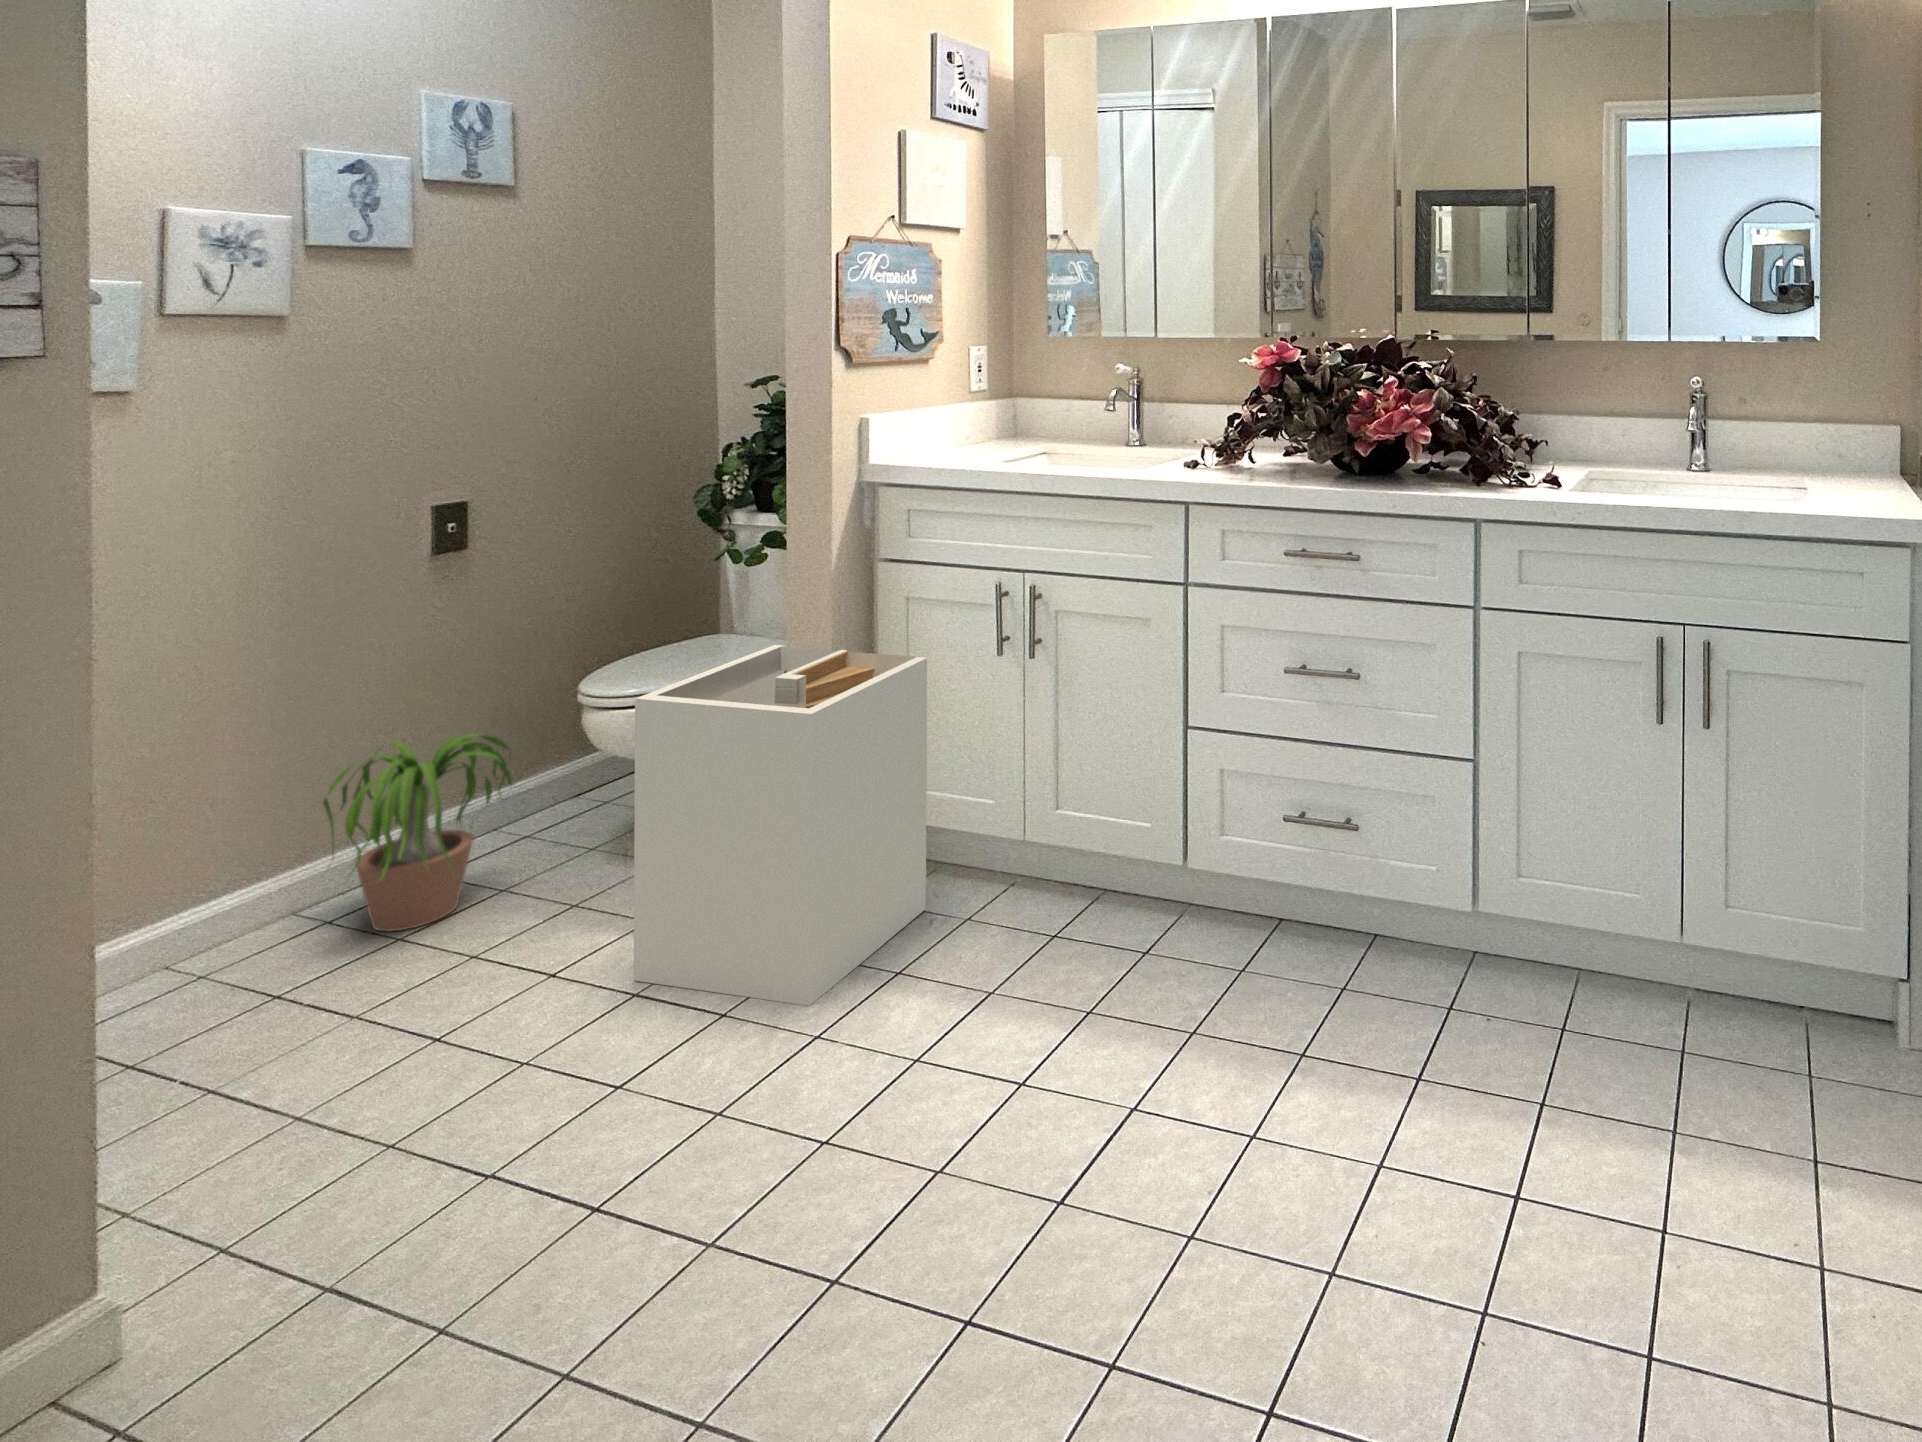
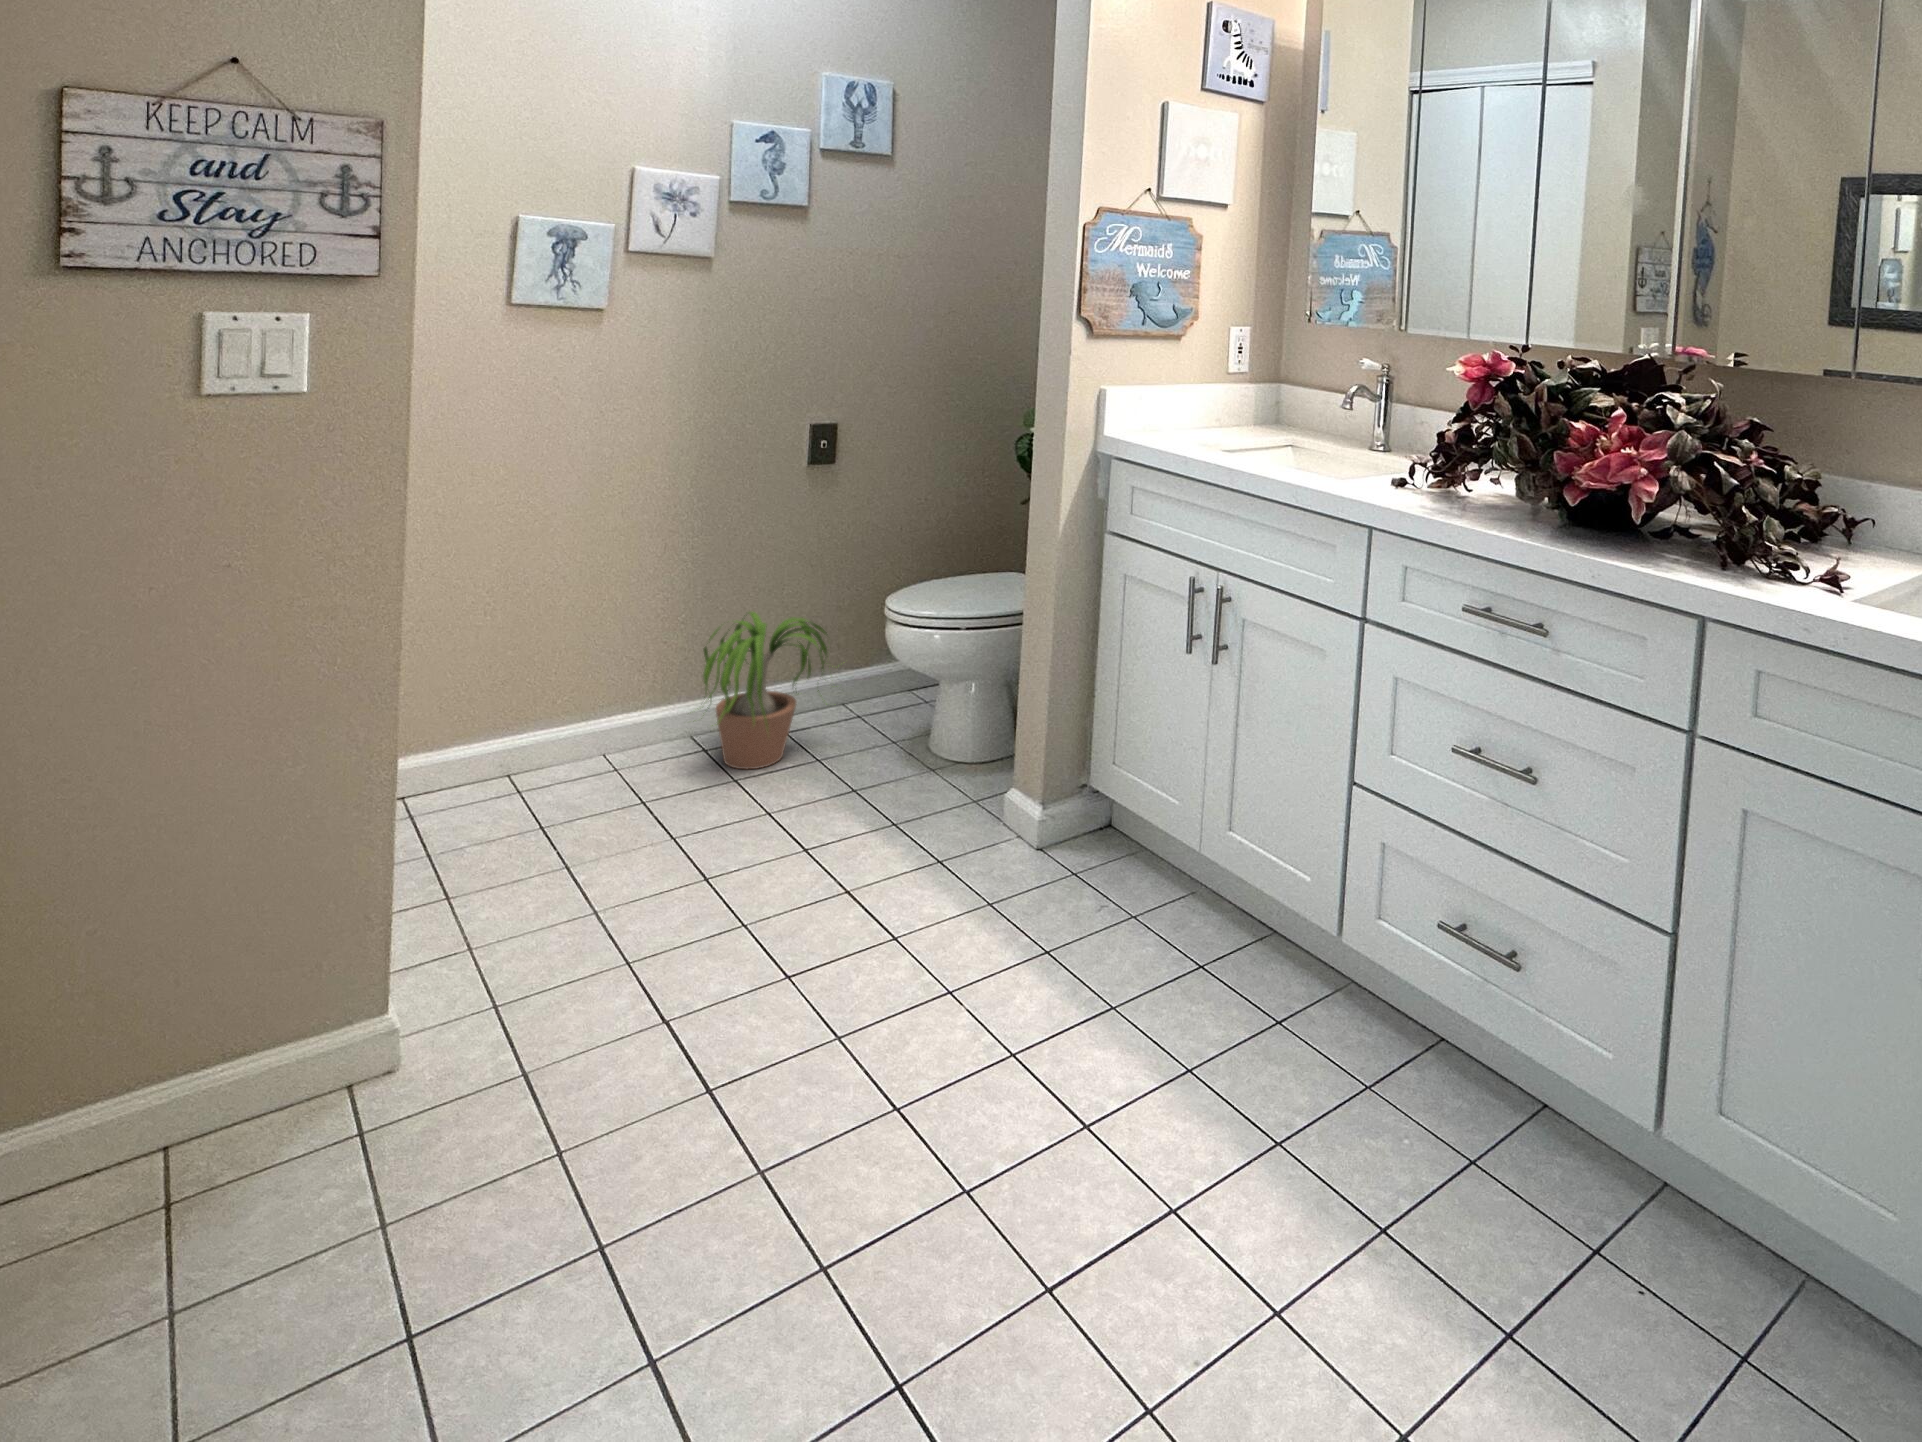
laundry hamper: present [634,645,927,1006] -> none [847,594,1115,959]

